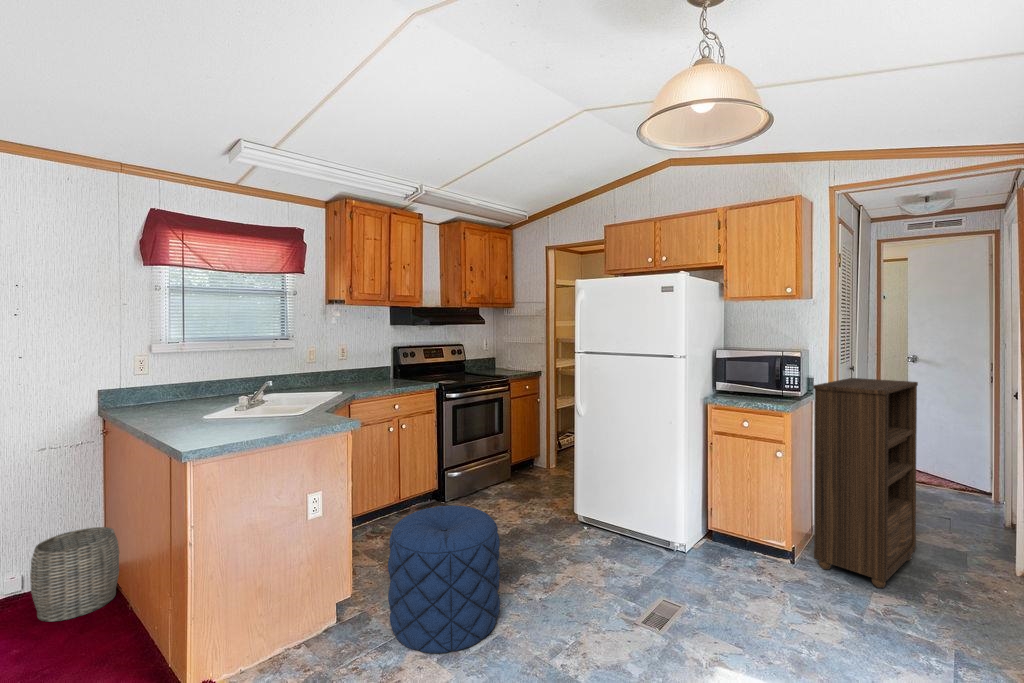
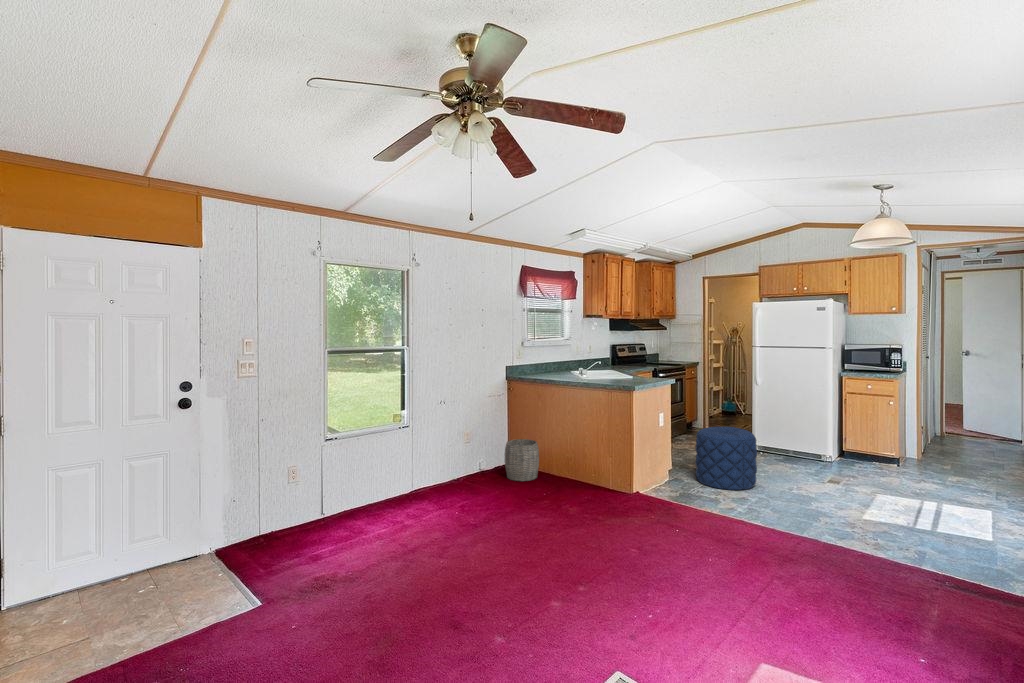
bookshelf: present [813,378,918,588] -> none [913,362,974,474]

